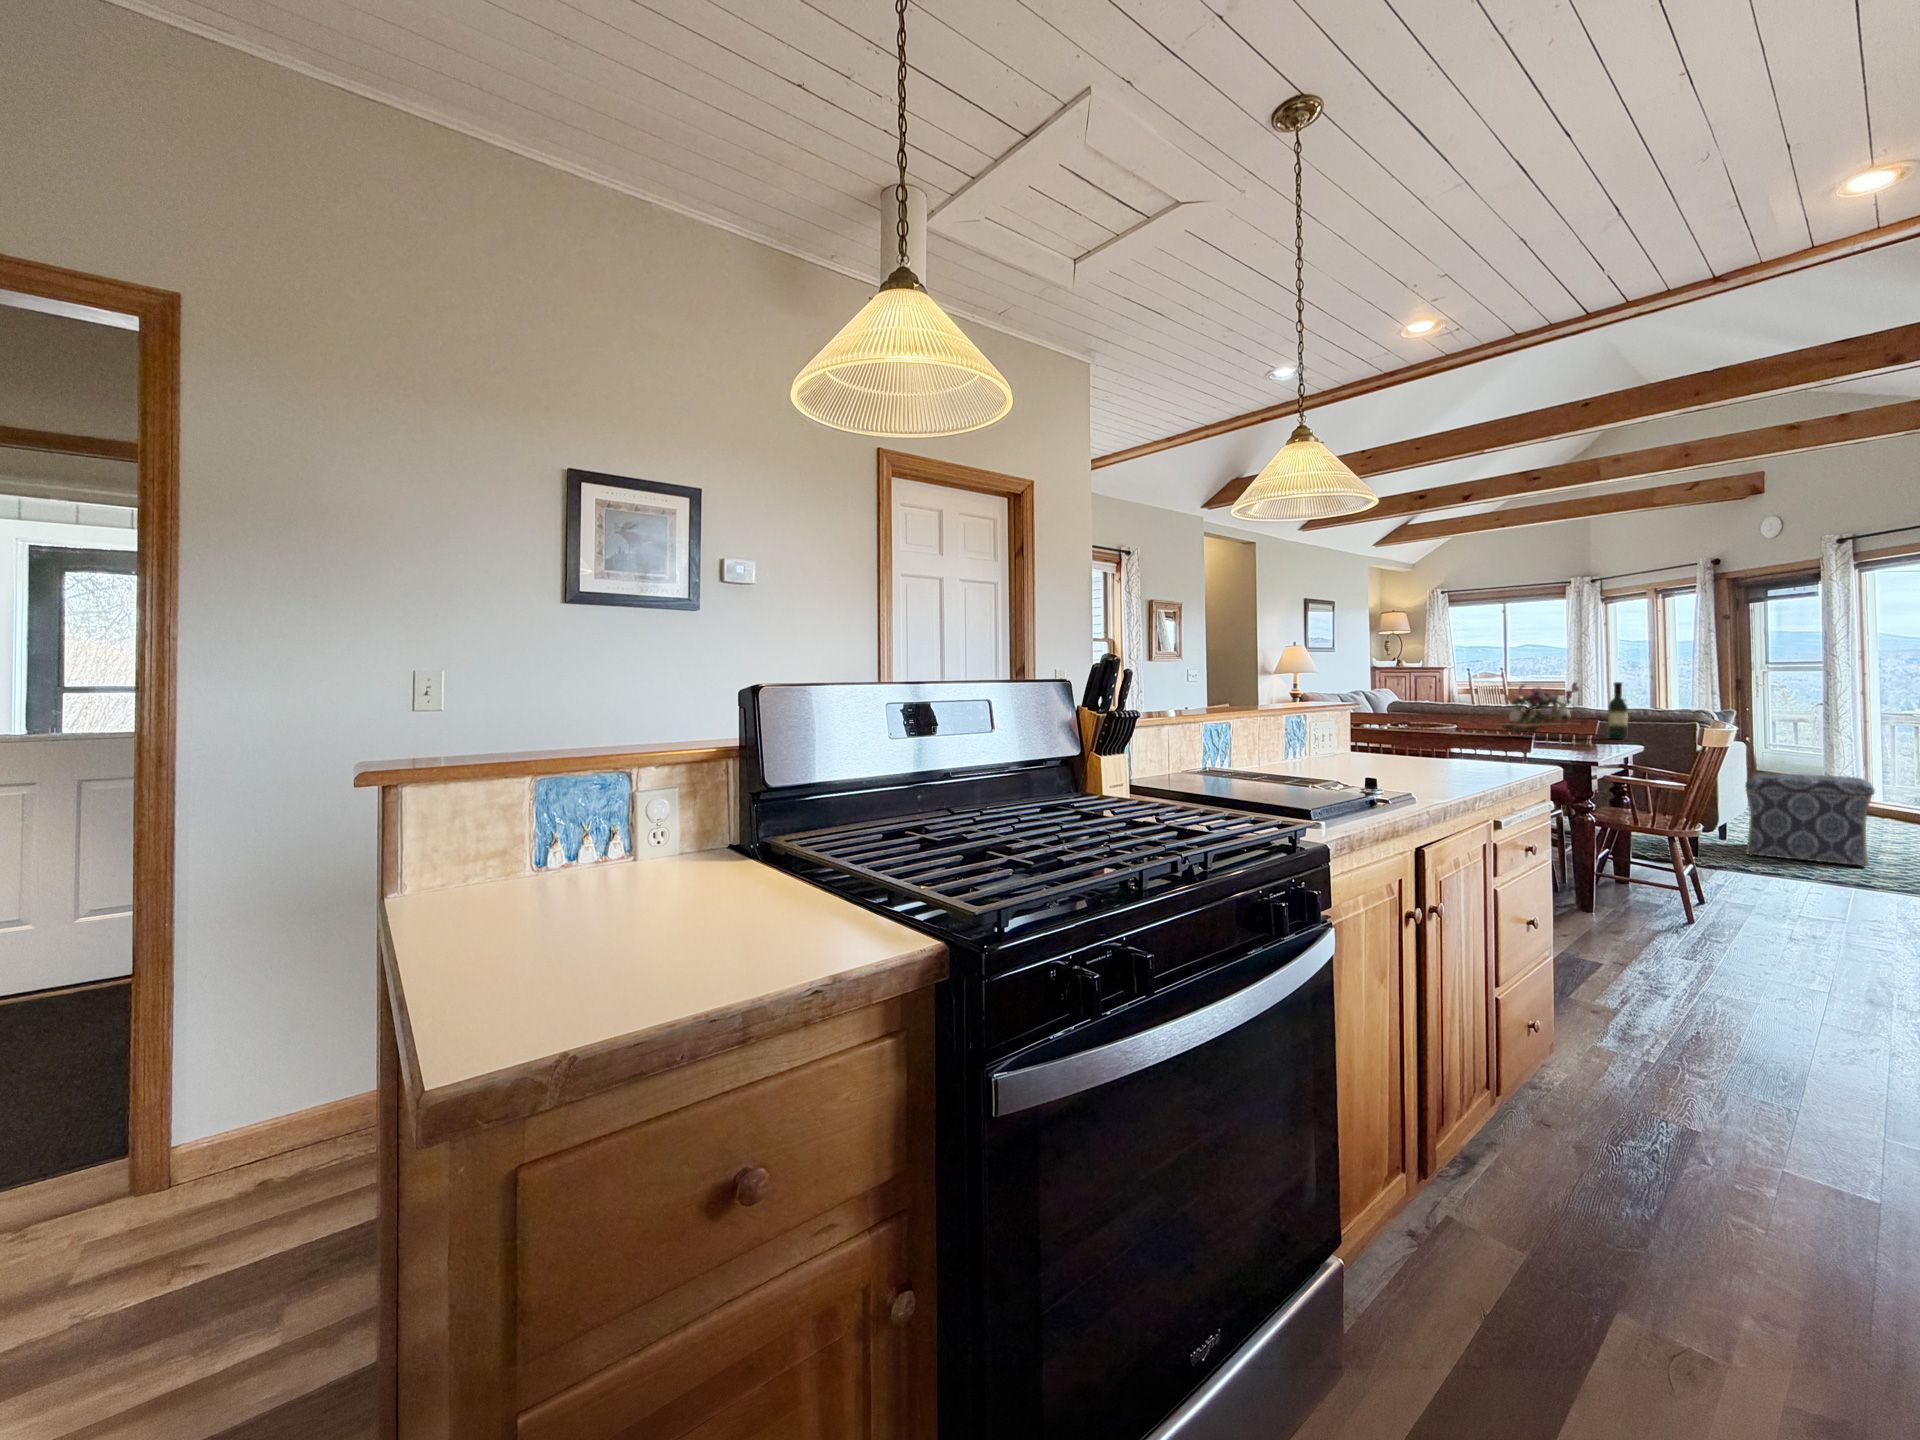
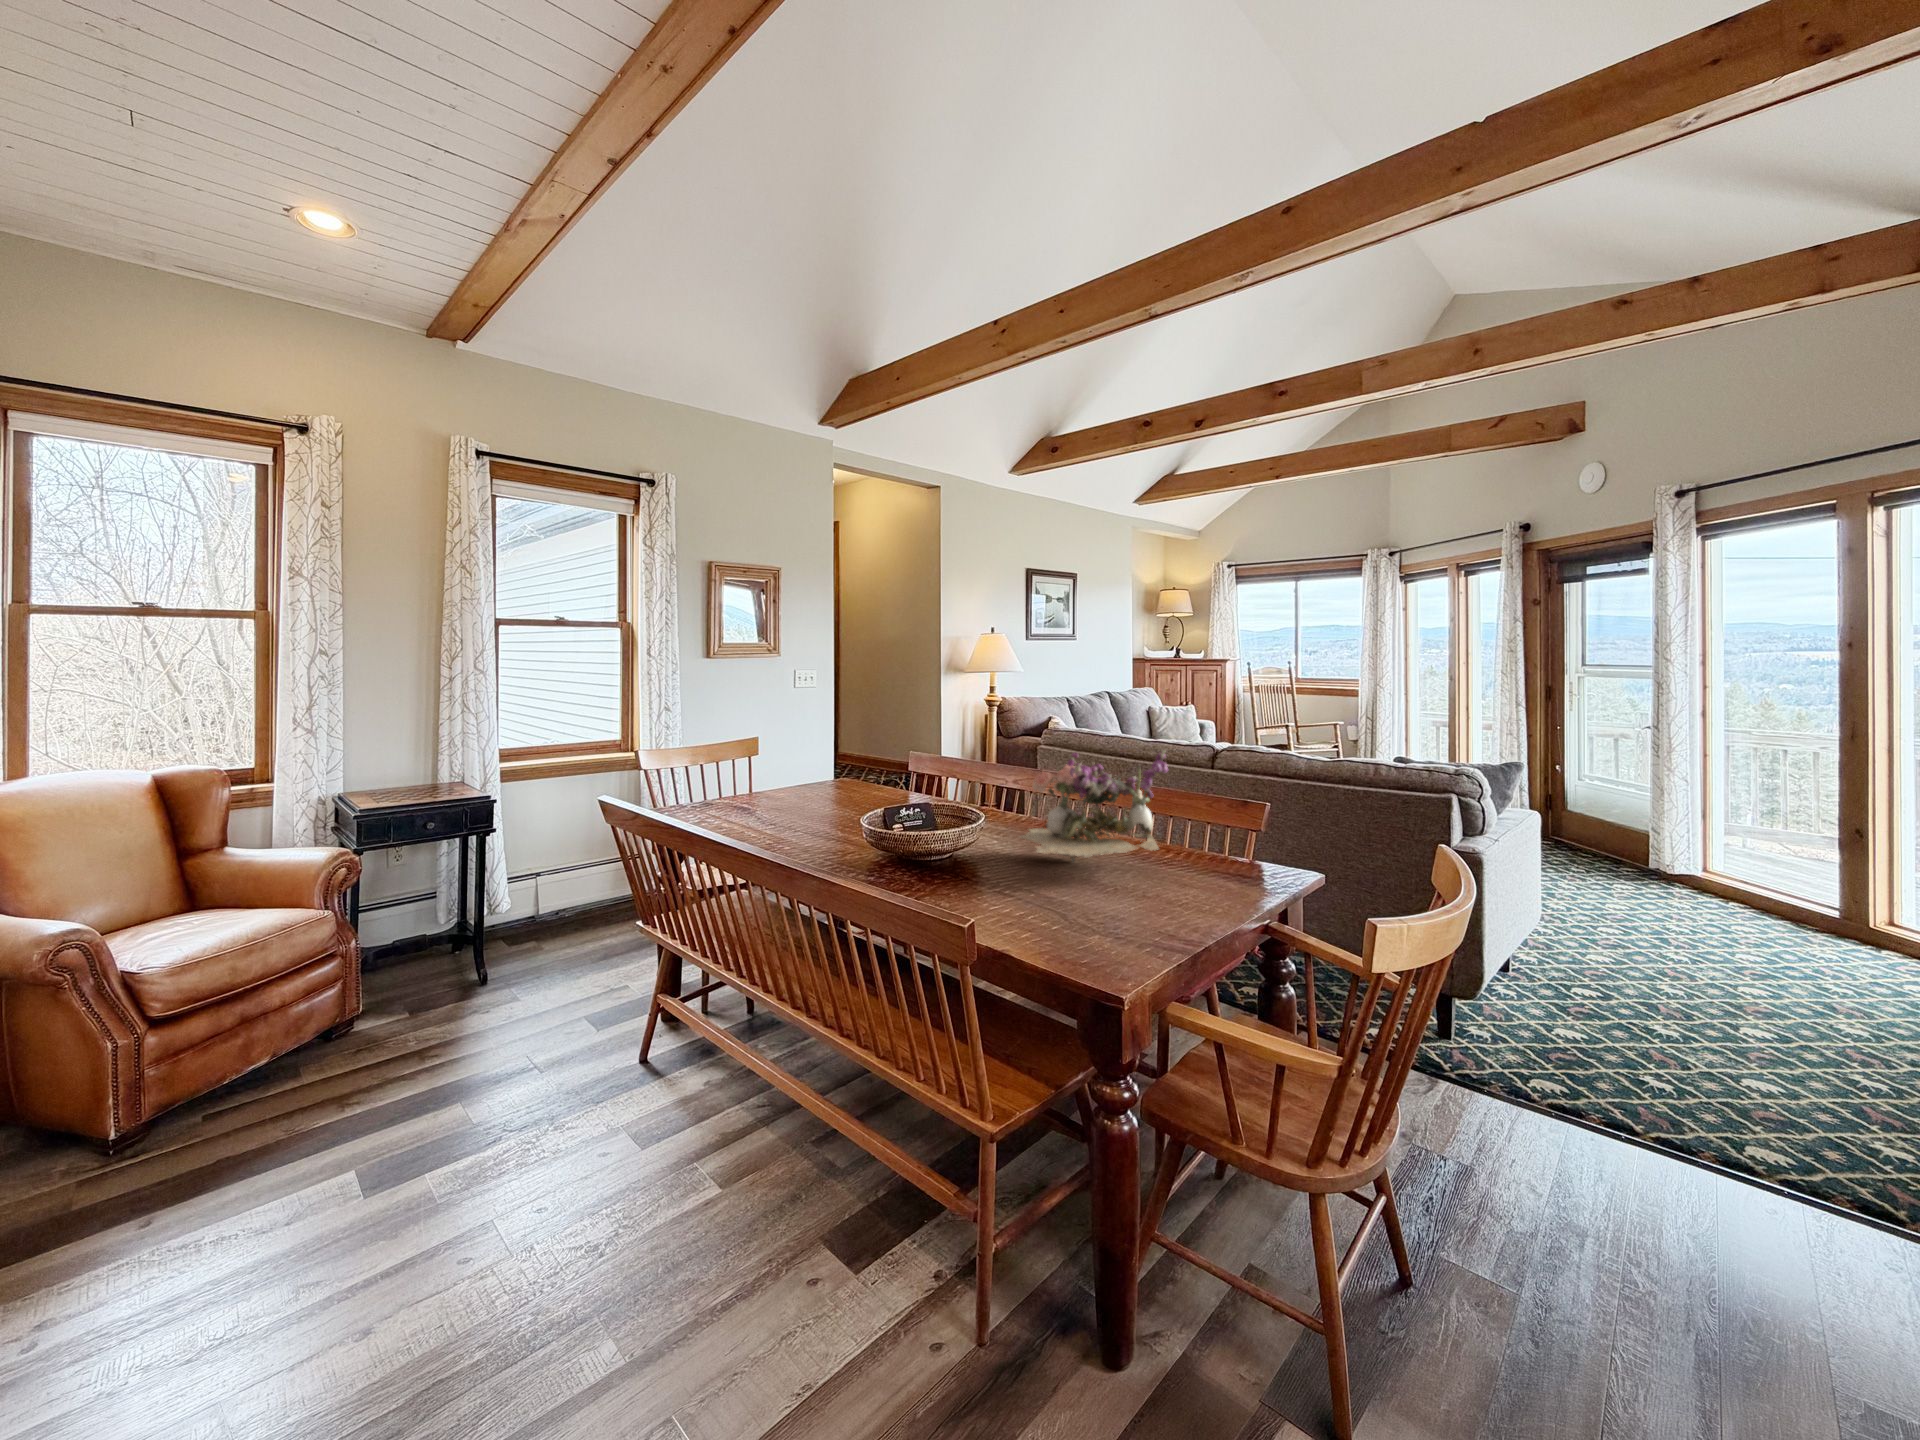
wine bottle: present [1608,682,1628,739] -> none [1219,756,1254,883]
ottoman: present [1745,773,1875,867] -> none [1514,882,1734,1097]

